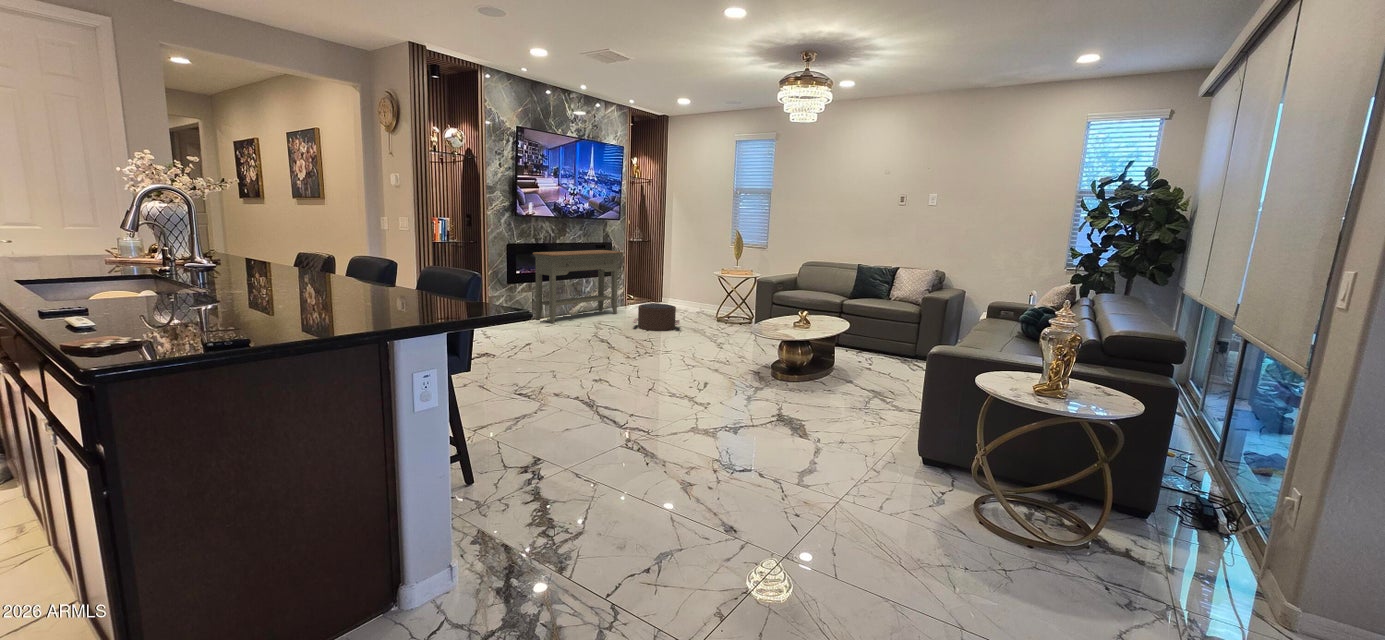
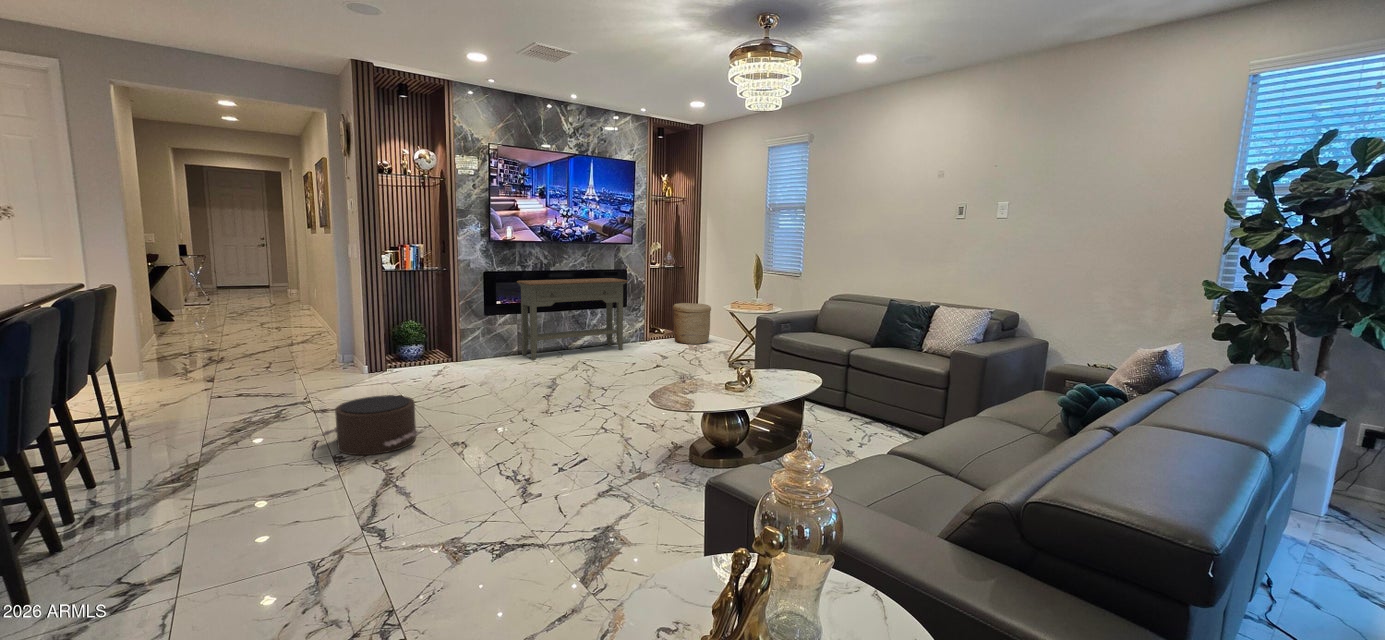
woven basket: none [648,272,682,308] -> present [673,303,711,344]
pouf: present [633,304,680,331] -> present [322,395,418,455]

